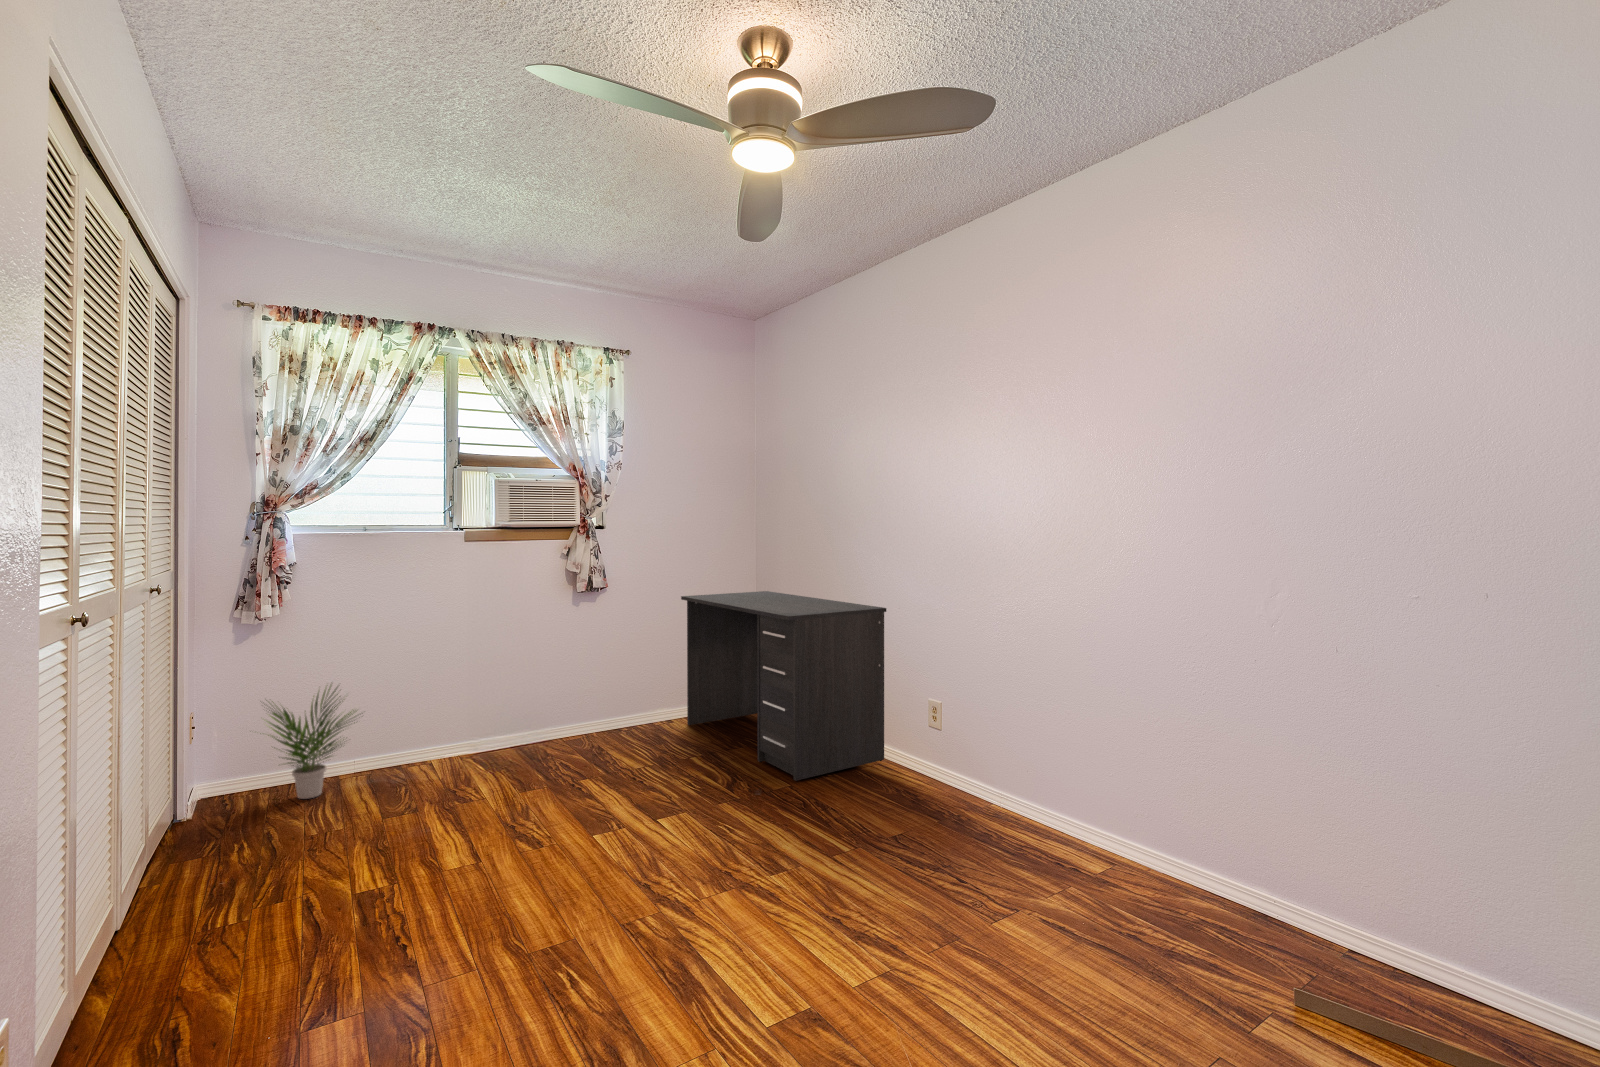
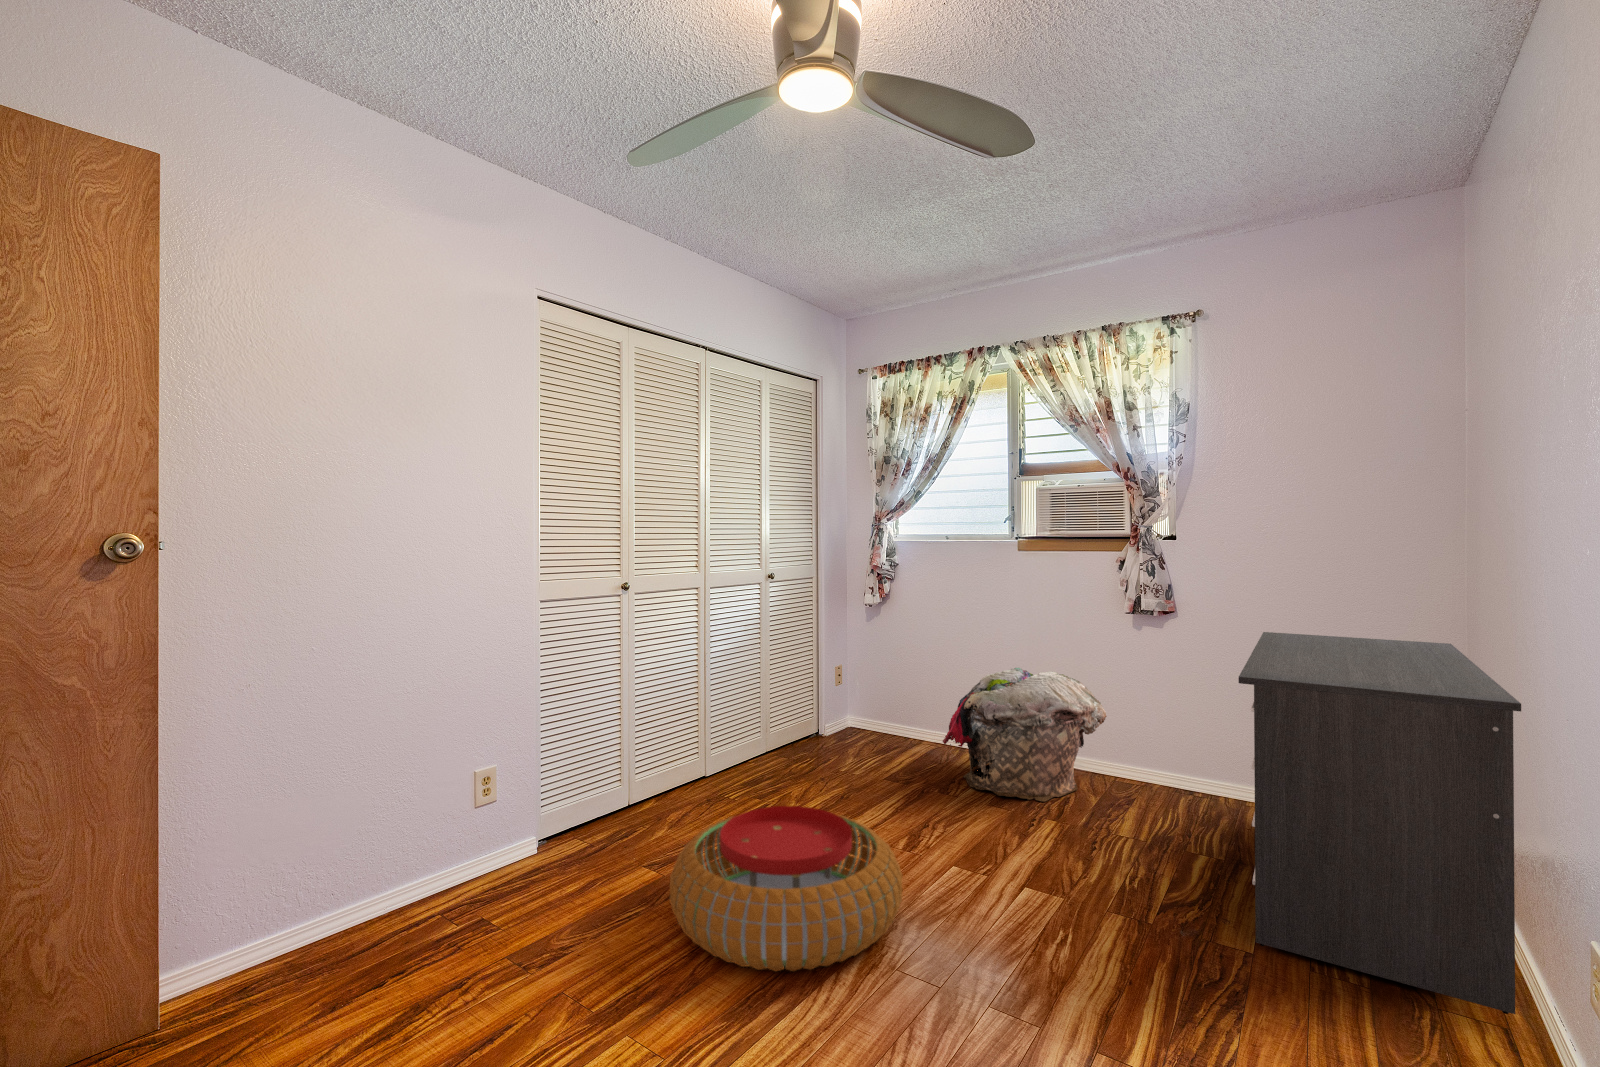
laundry basket: none [443,654,579,786] -> present [943,668,1107,802]
potted plant: present [268,686,354,799] -> none [841,661,919,749]
pouf: none [425,815,690,999] -> present [669,806,902,971]

